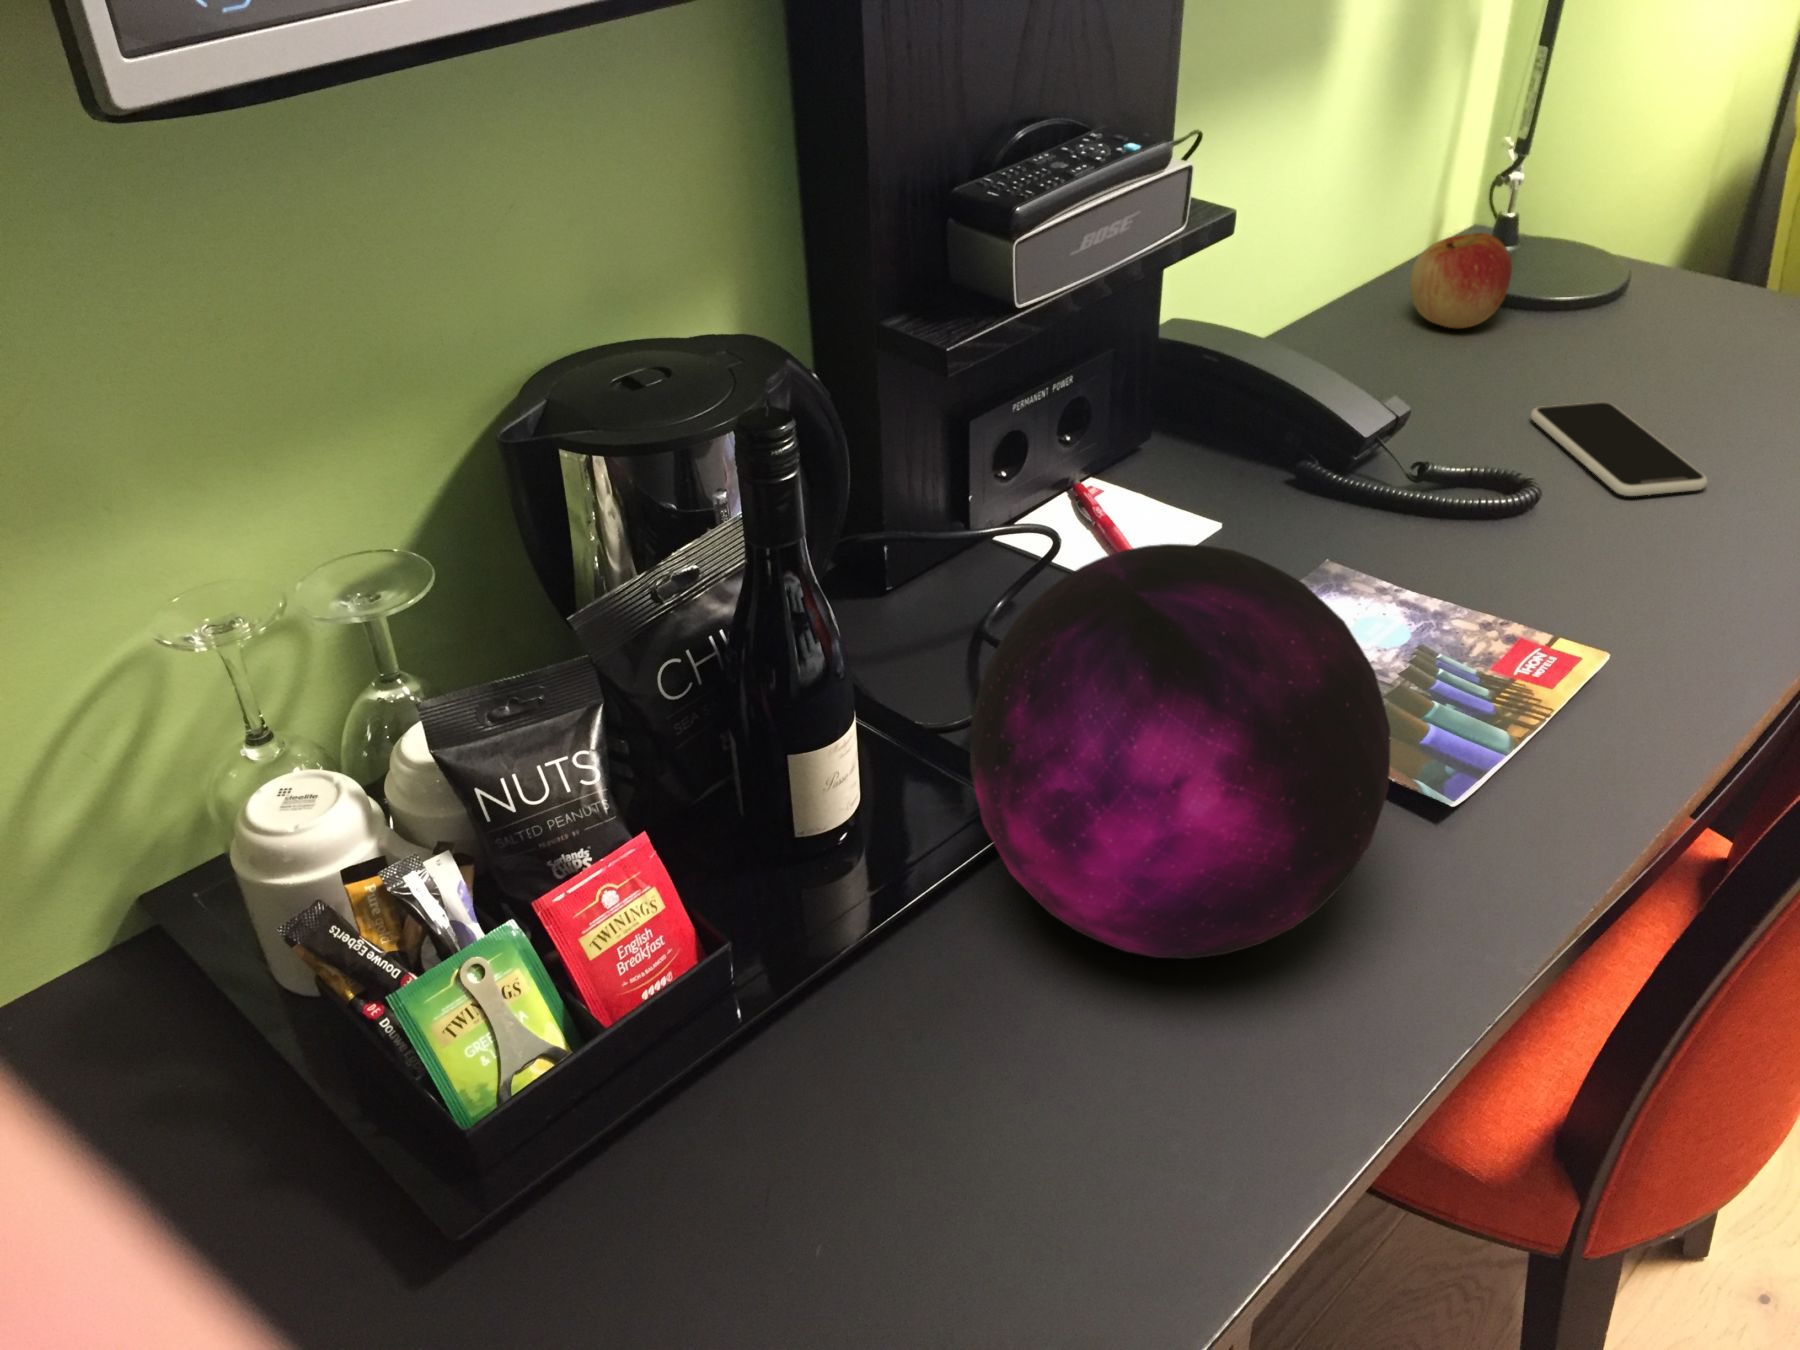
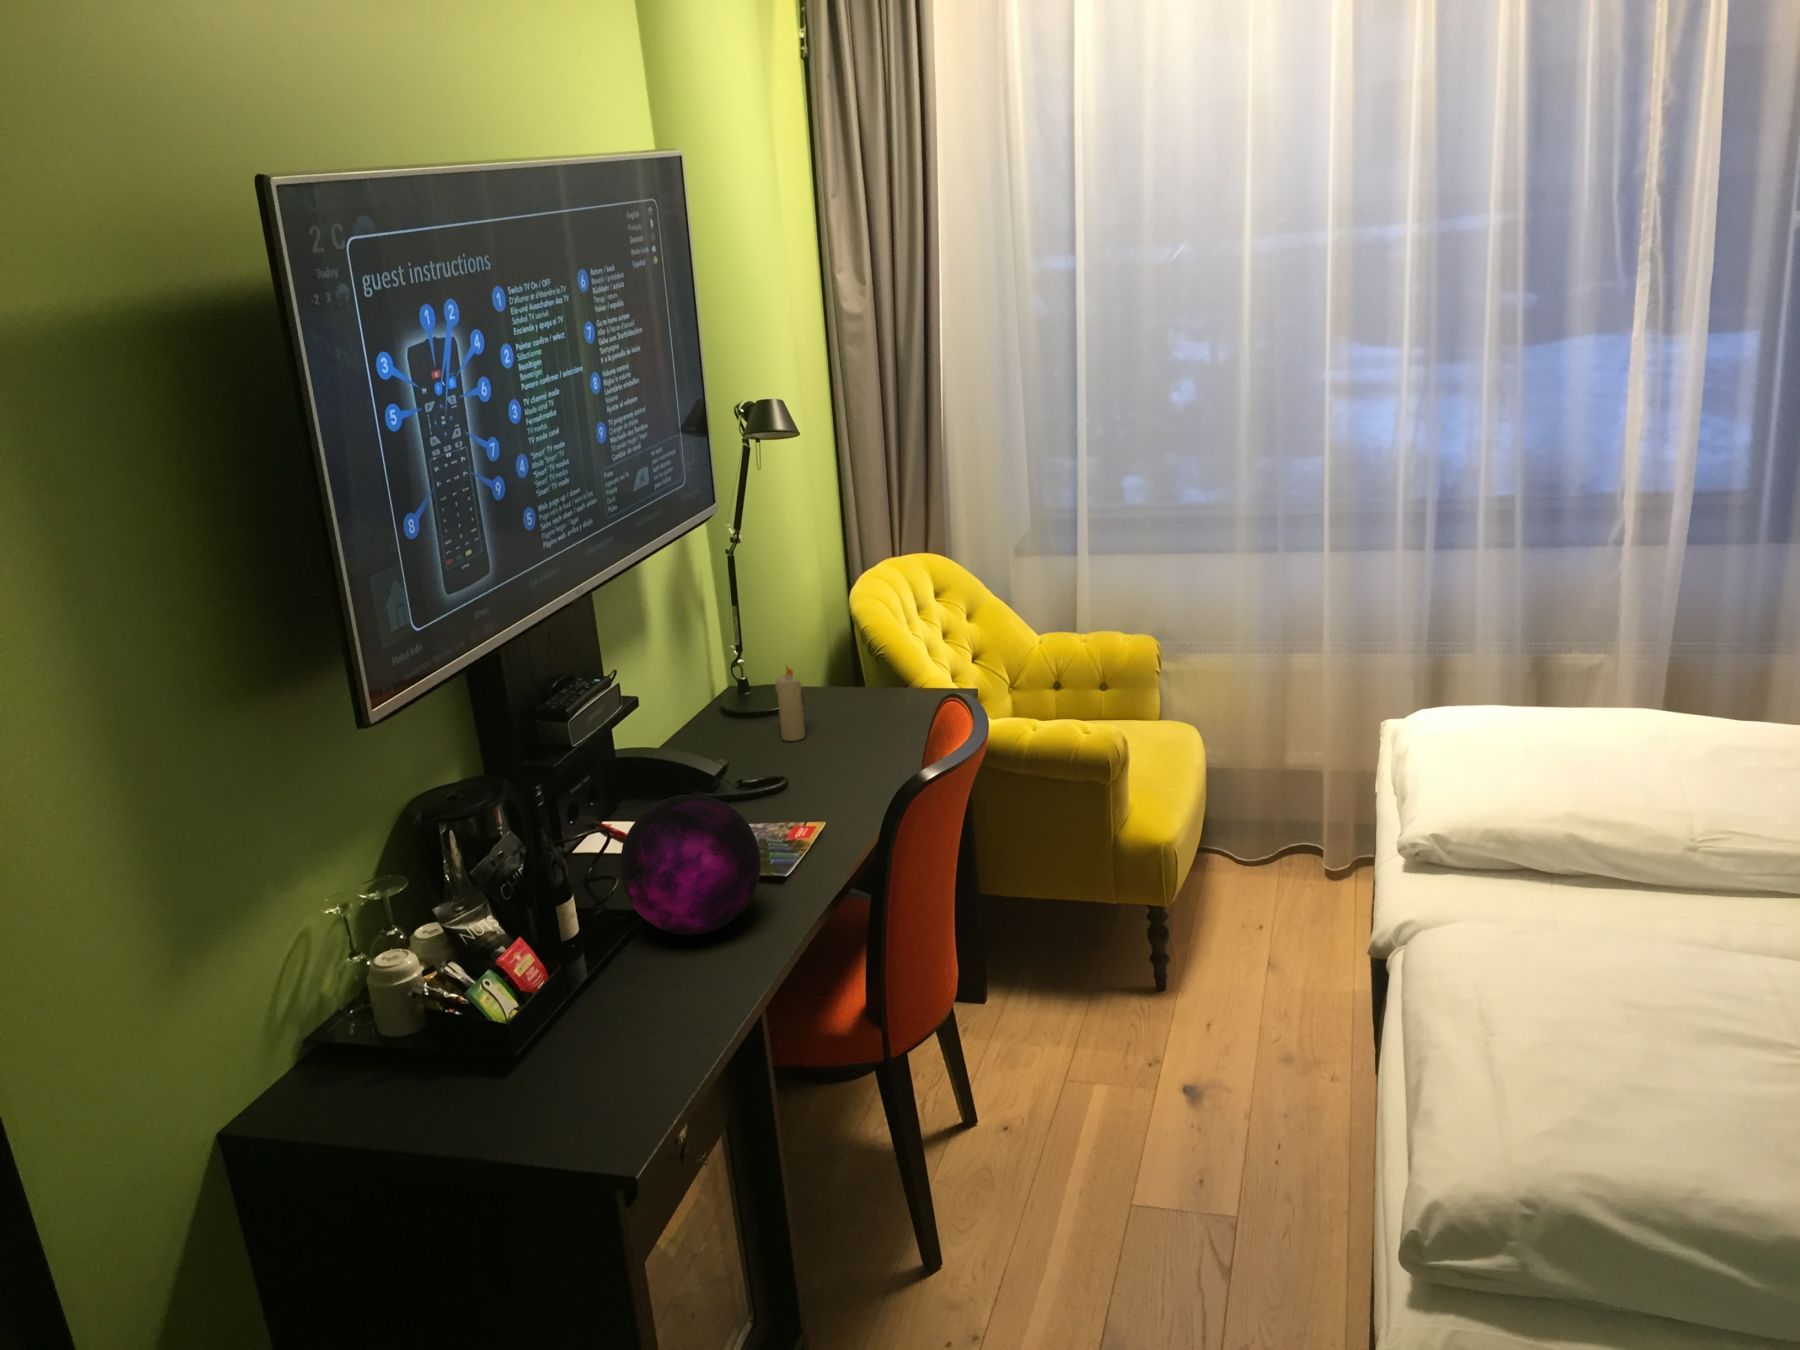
candle: none [1555,200,1644,383] -> present [776,667,805,741]
apple: present [1410,233,1512,328] -> none [709,689,753,732]
smartphone: present [1531,402,1707,496] -> none [777,745,849,776]

